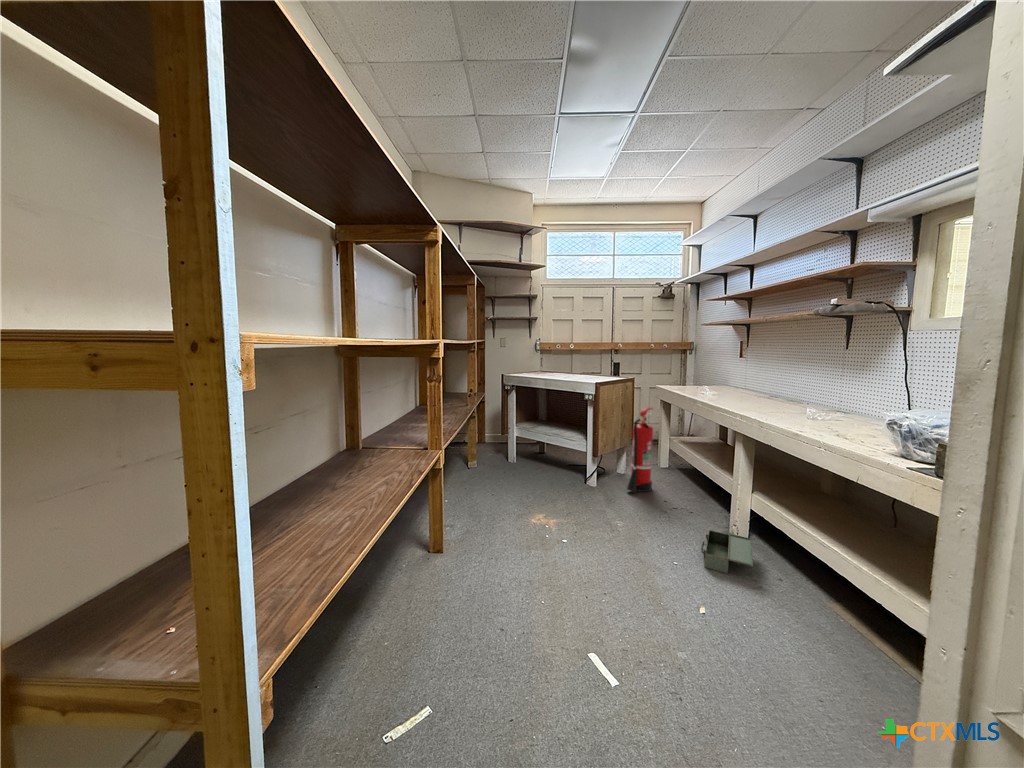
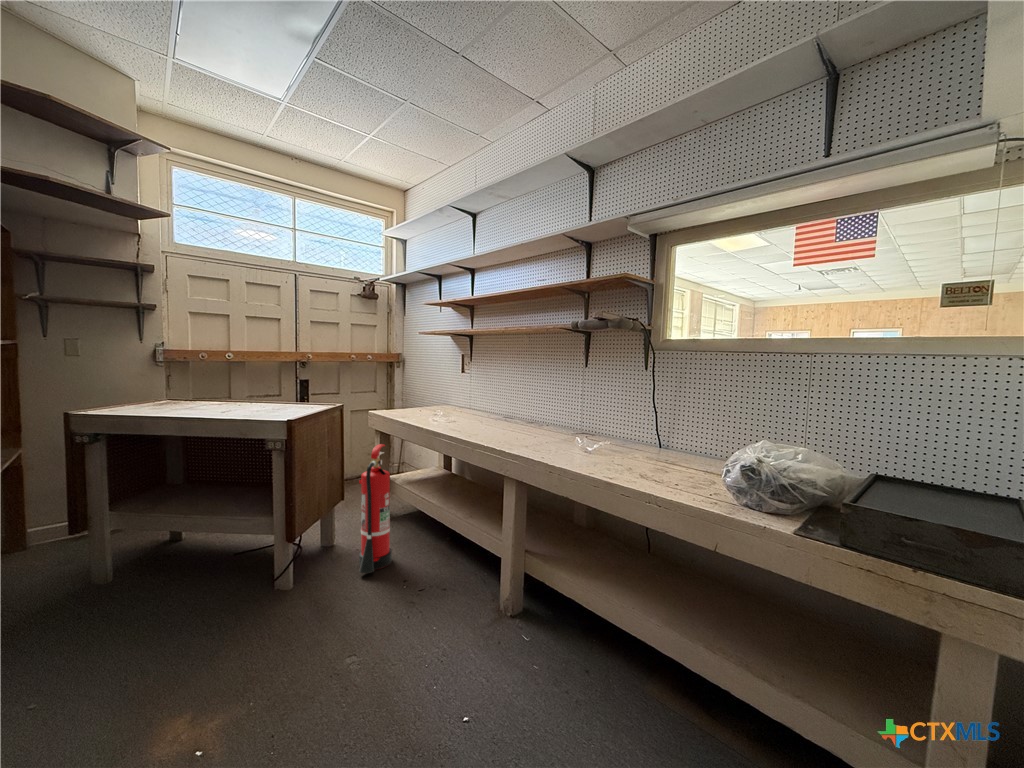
toolbox: present [701,530,754,573] -> none [493,593,562,659]

